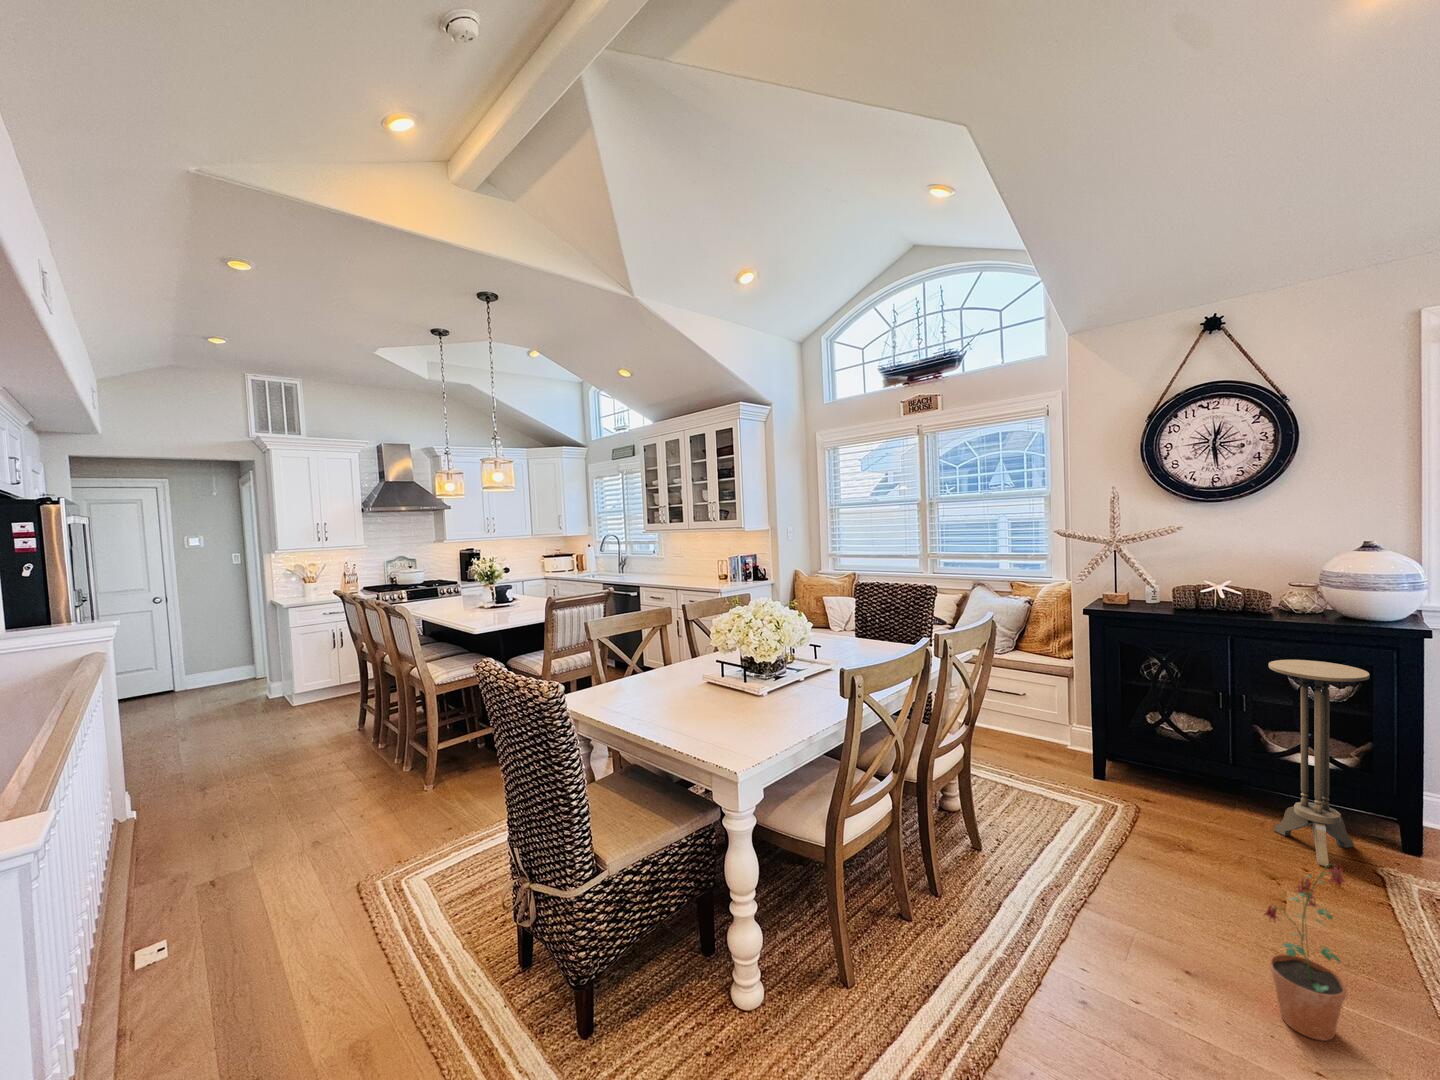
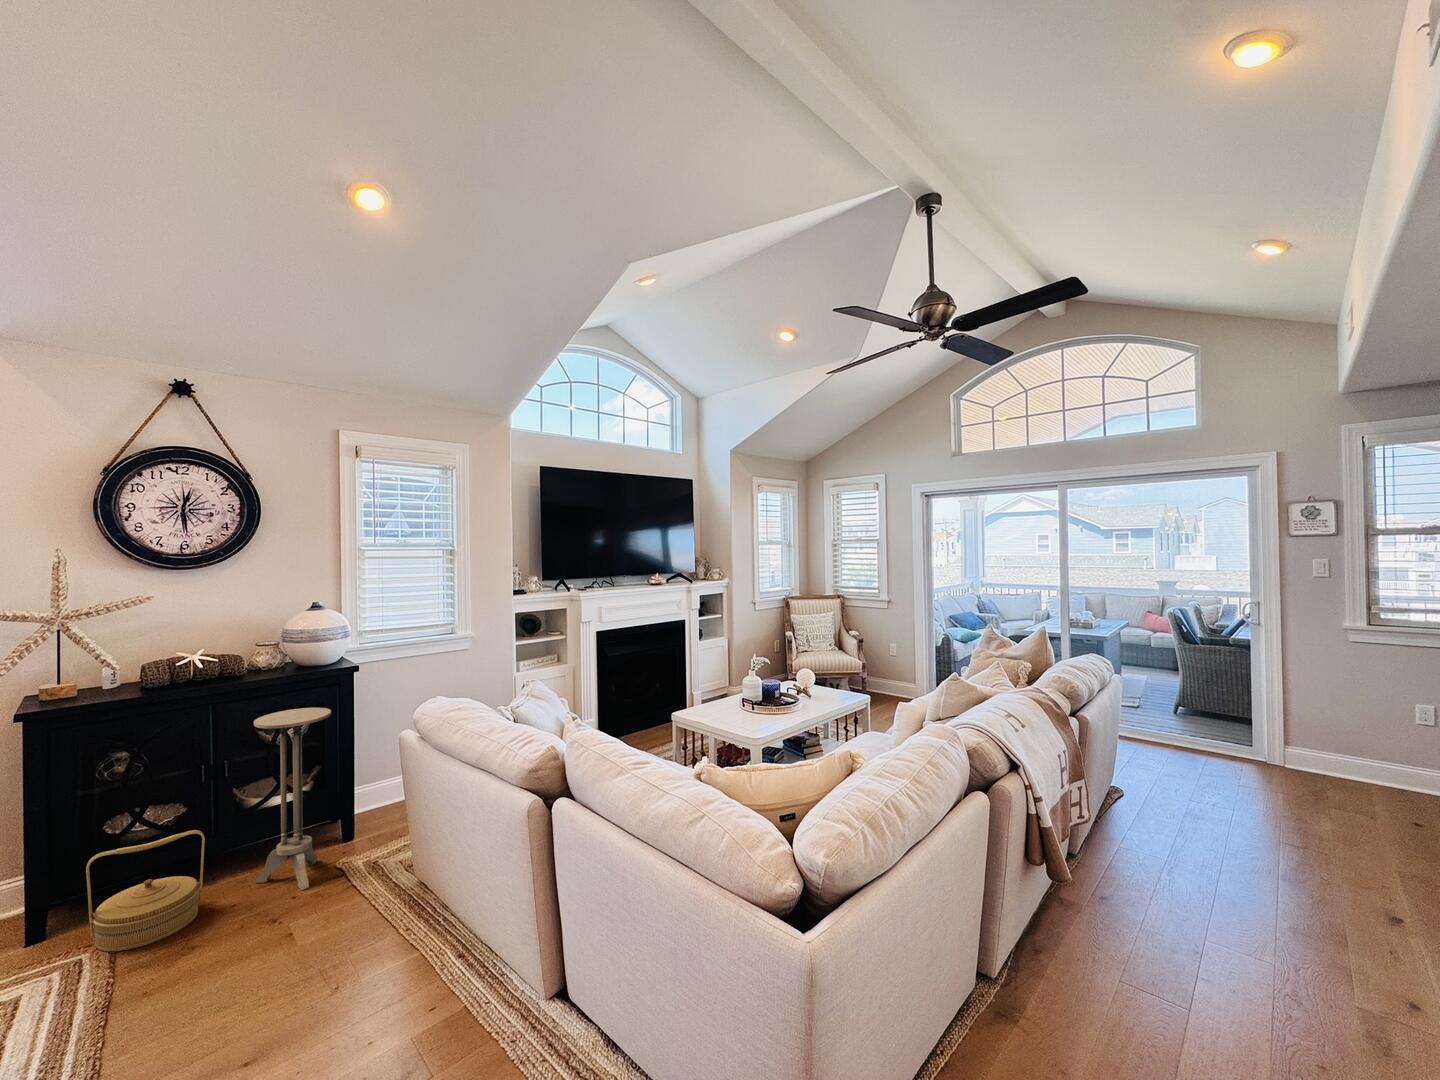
basket: none [1124,733,1217,830] -> present [86,830,205,951]
potted plant: present [1265,864,1347,1041] -> none [317,867,379,1036]

